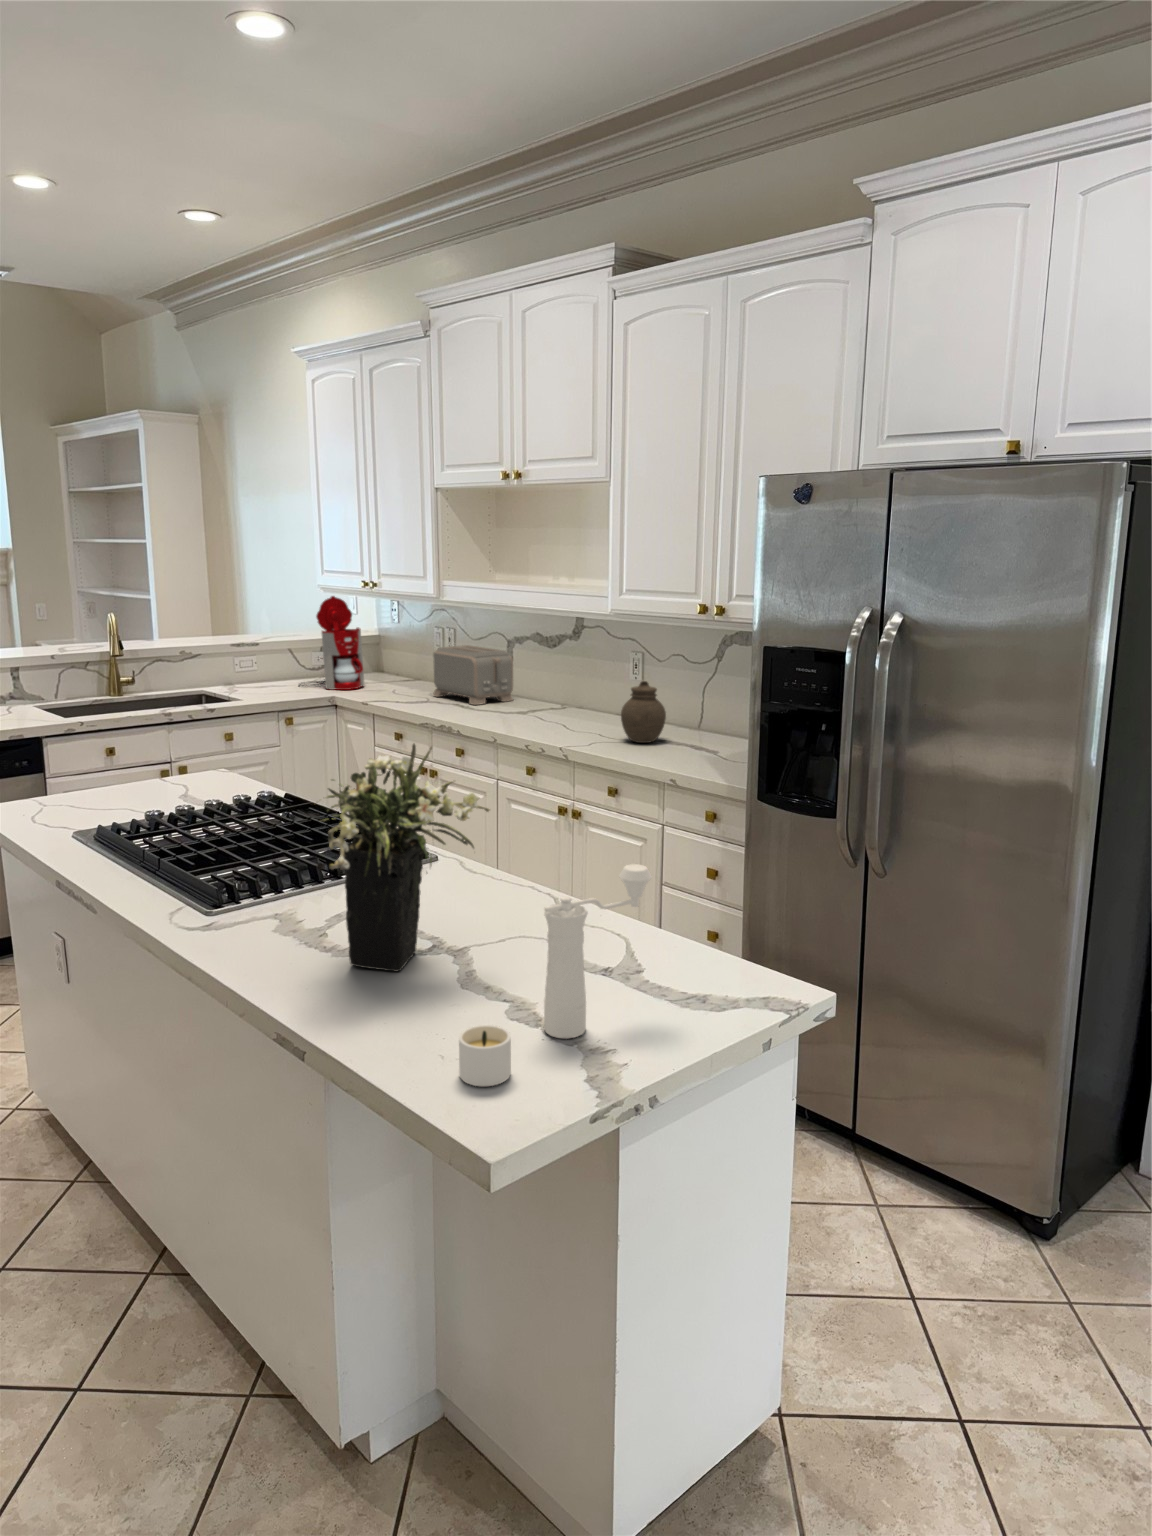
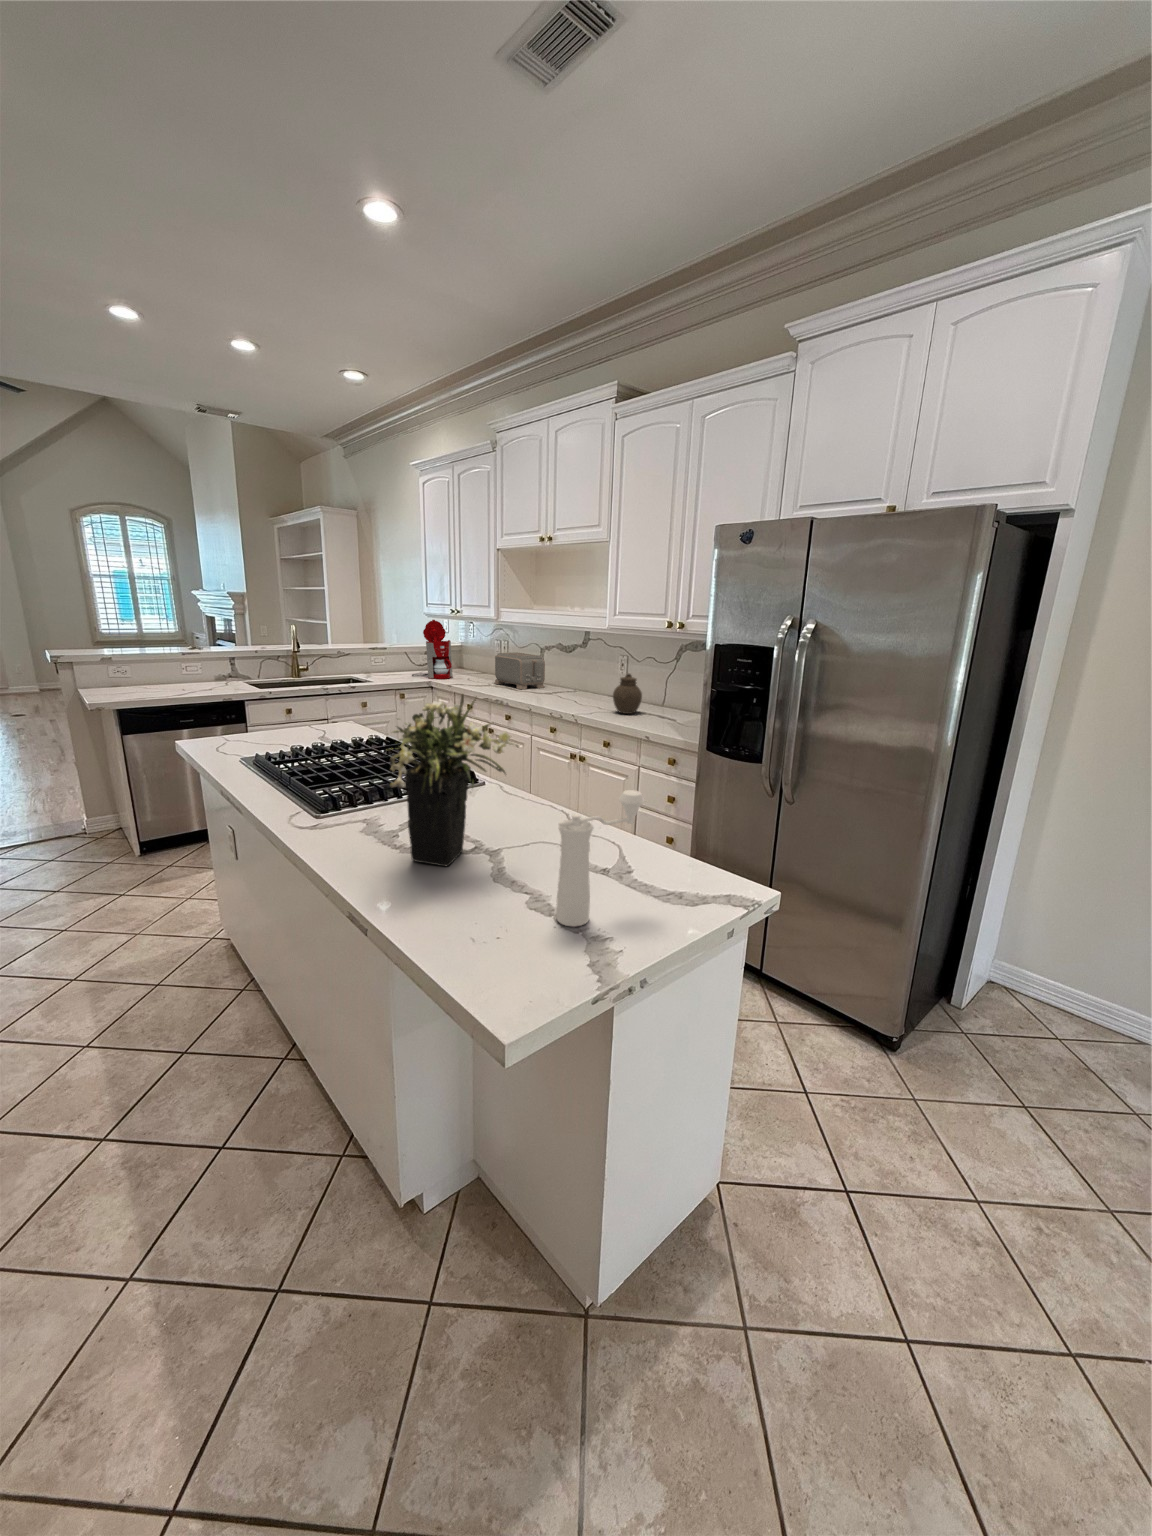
candle: present [459,1025,511,1087] -> none [485,917,546,969]

